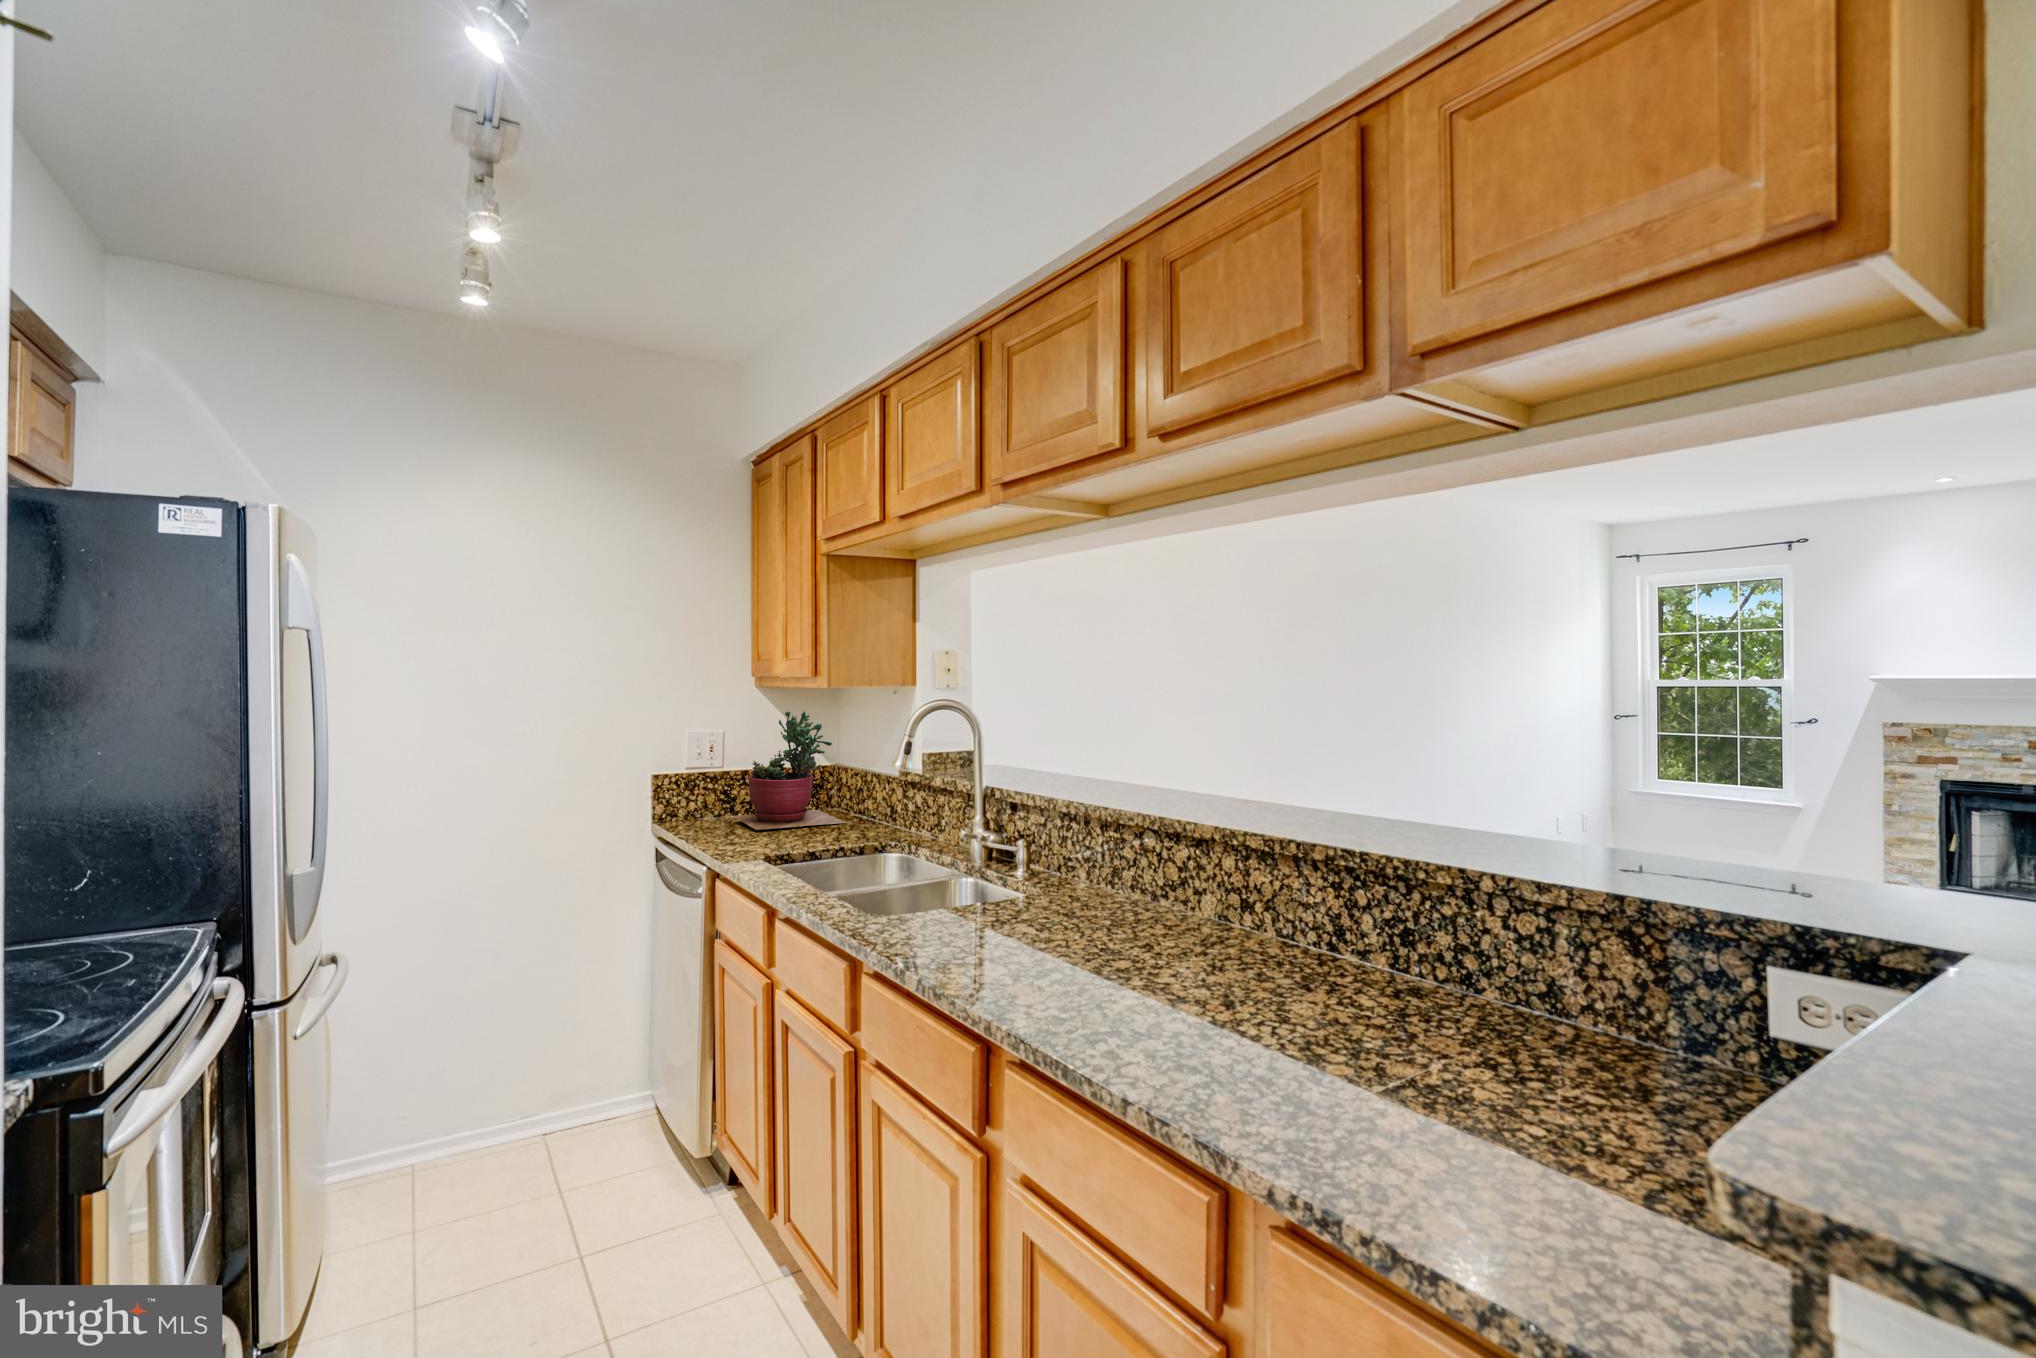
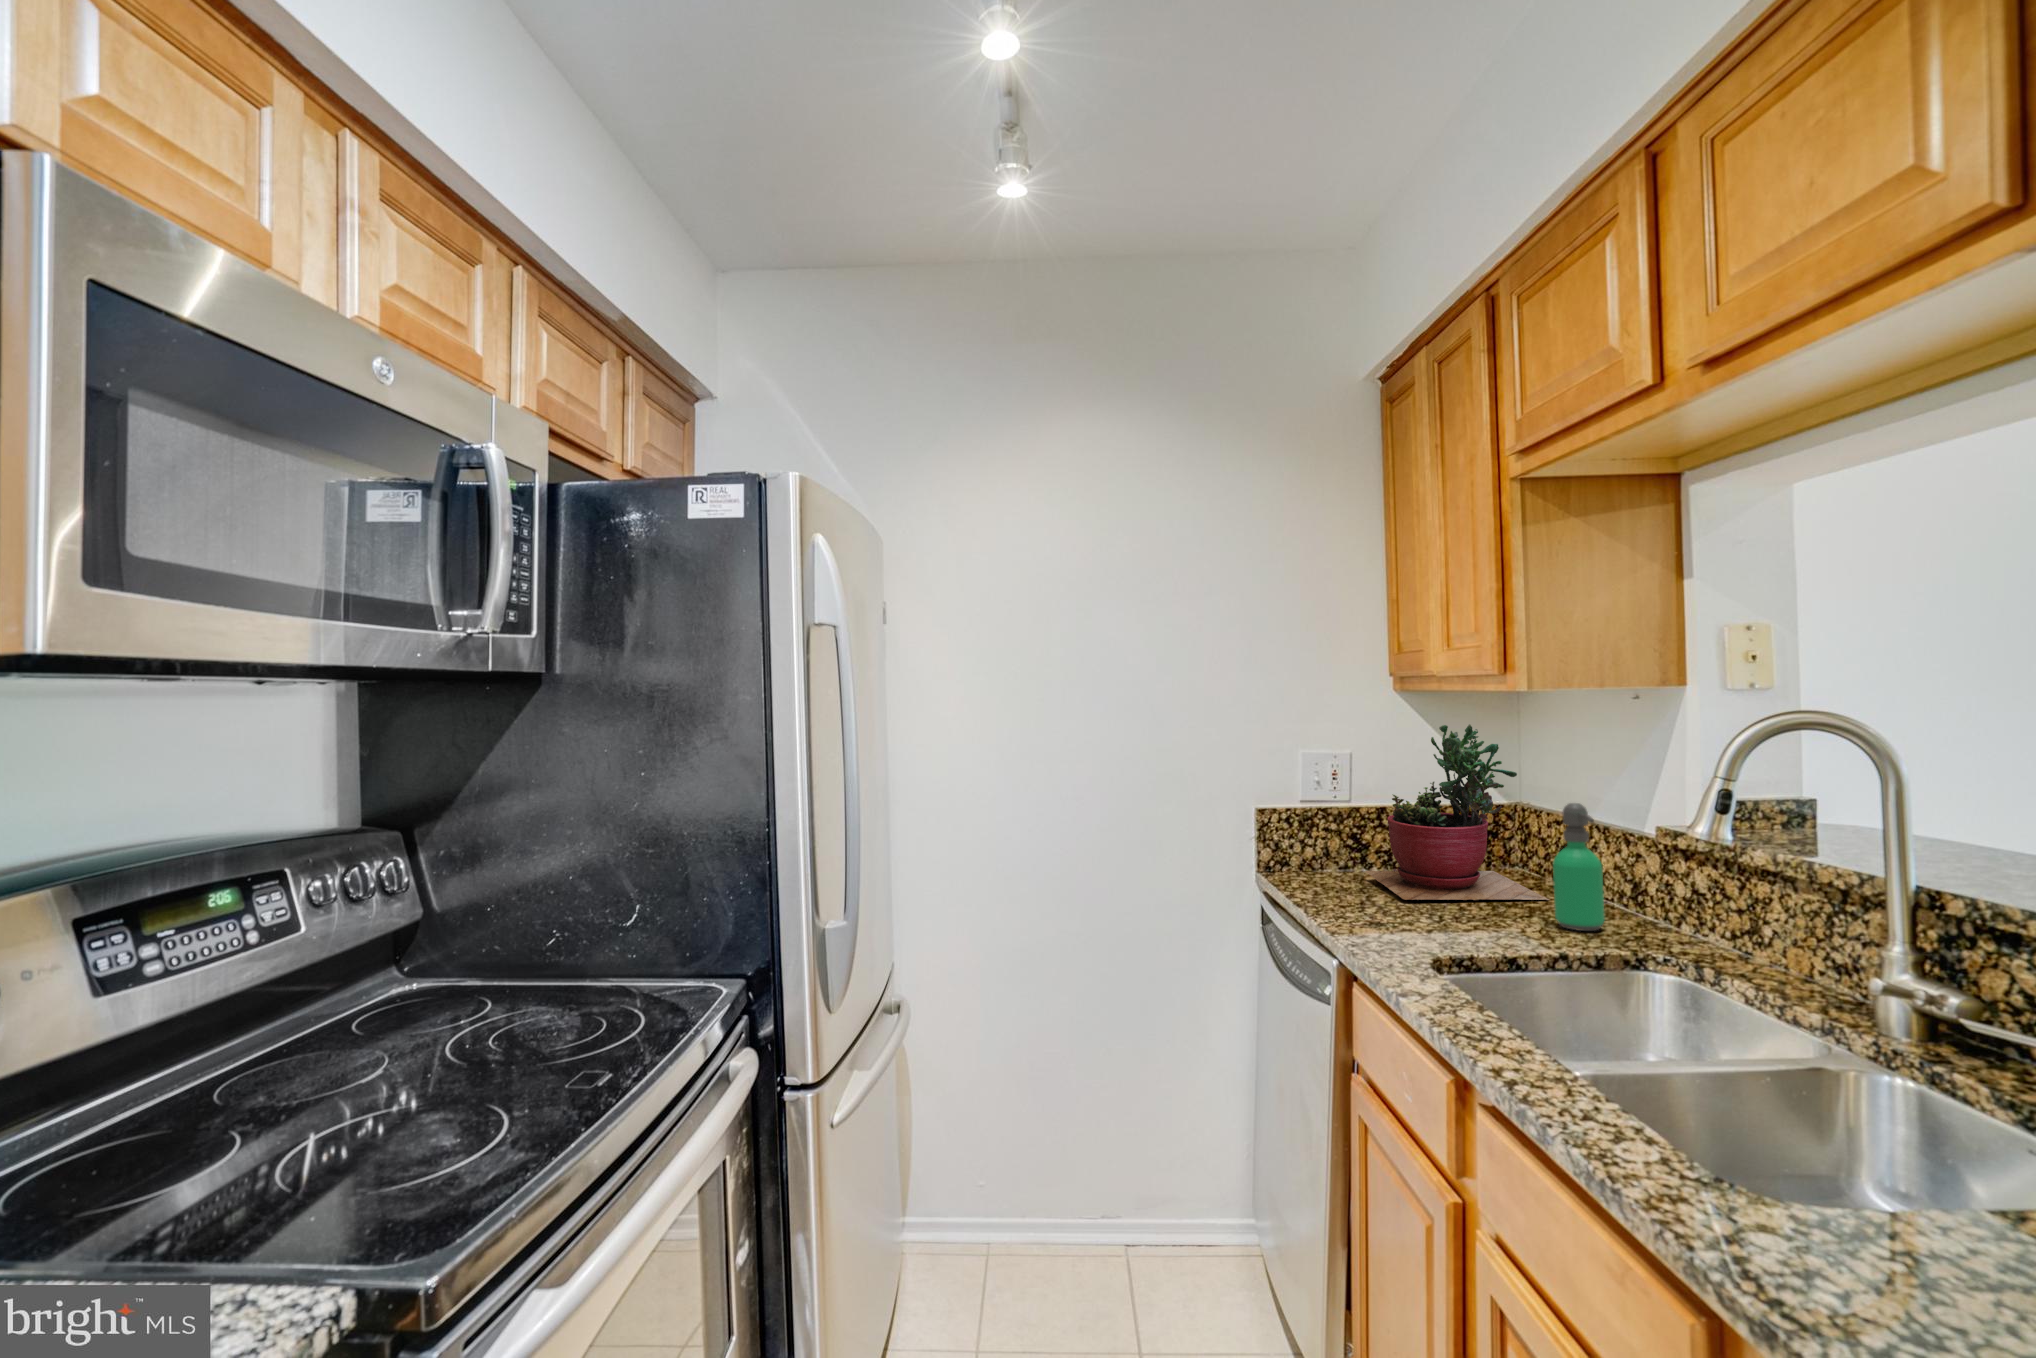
soap dispenser: none [844,759,871,836] -> present [1553,803,1605,931]

